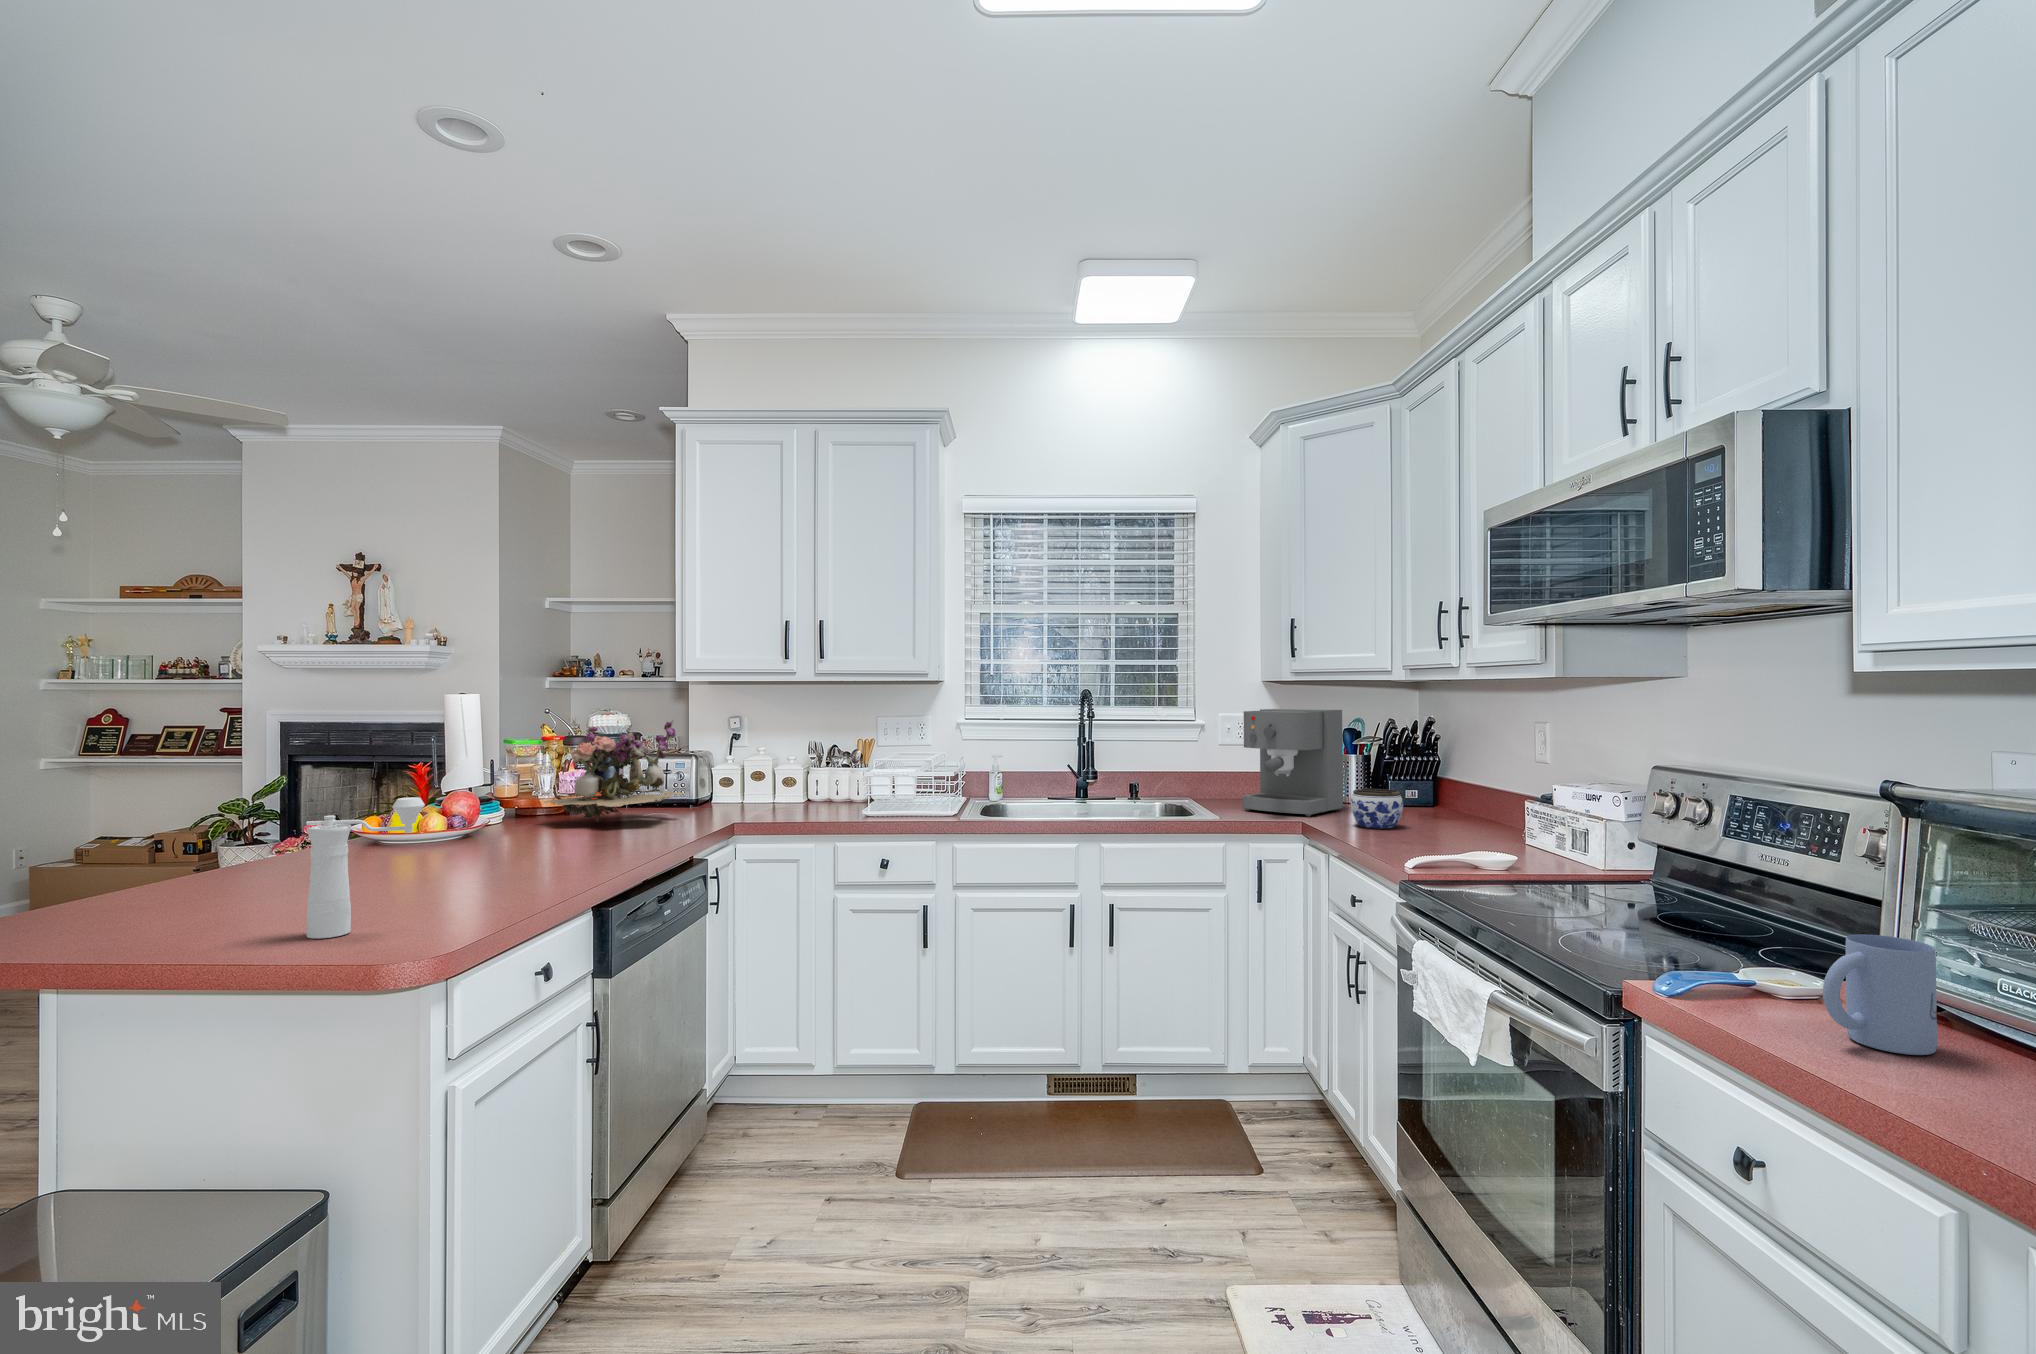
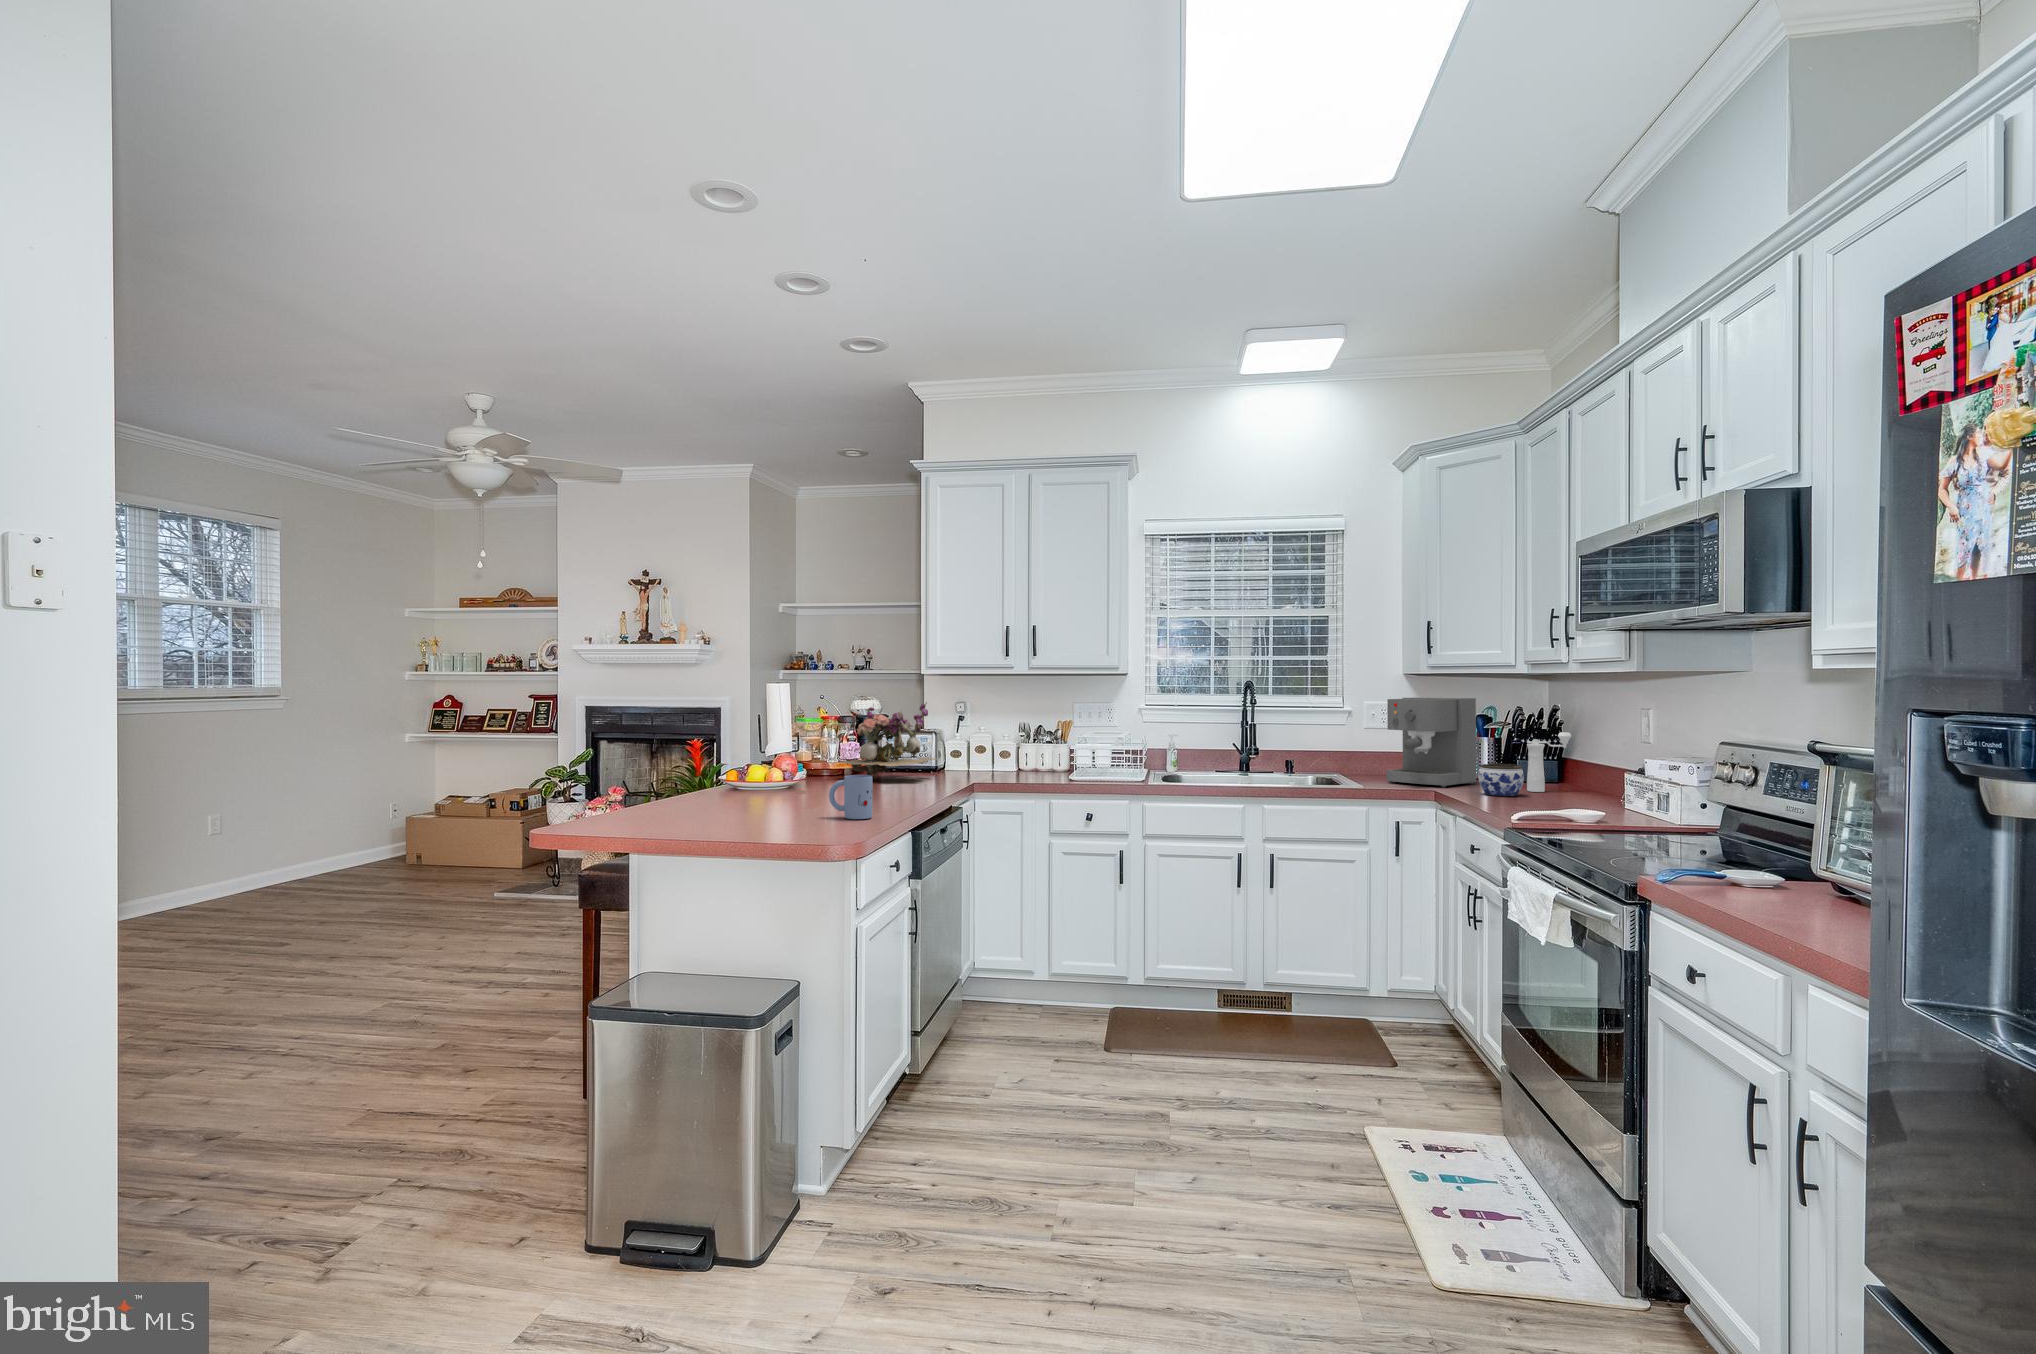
pepper mill: present [306,797,425,939] -> present [1527,732,1571,792]
mug: present [1823,934,1937,1055] -> present [829,775,873,819]

